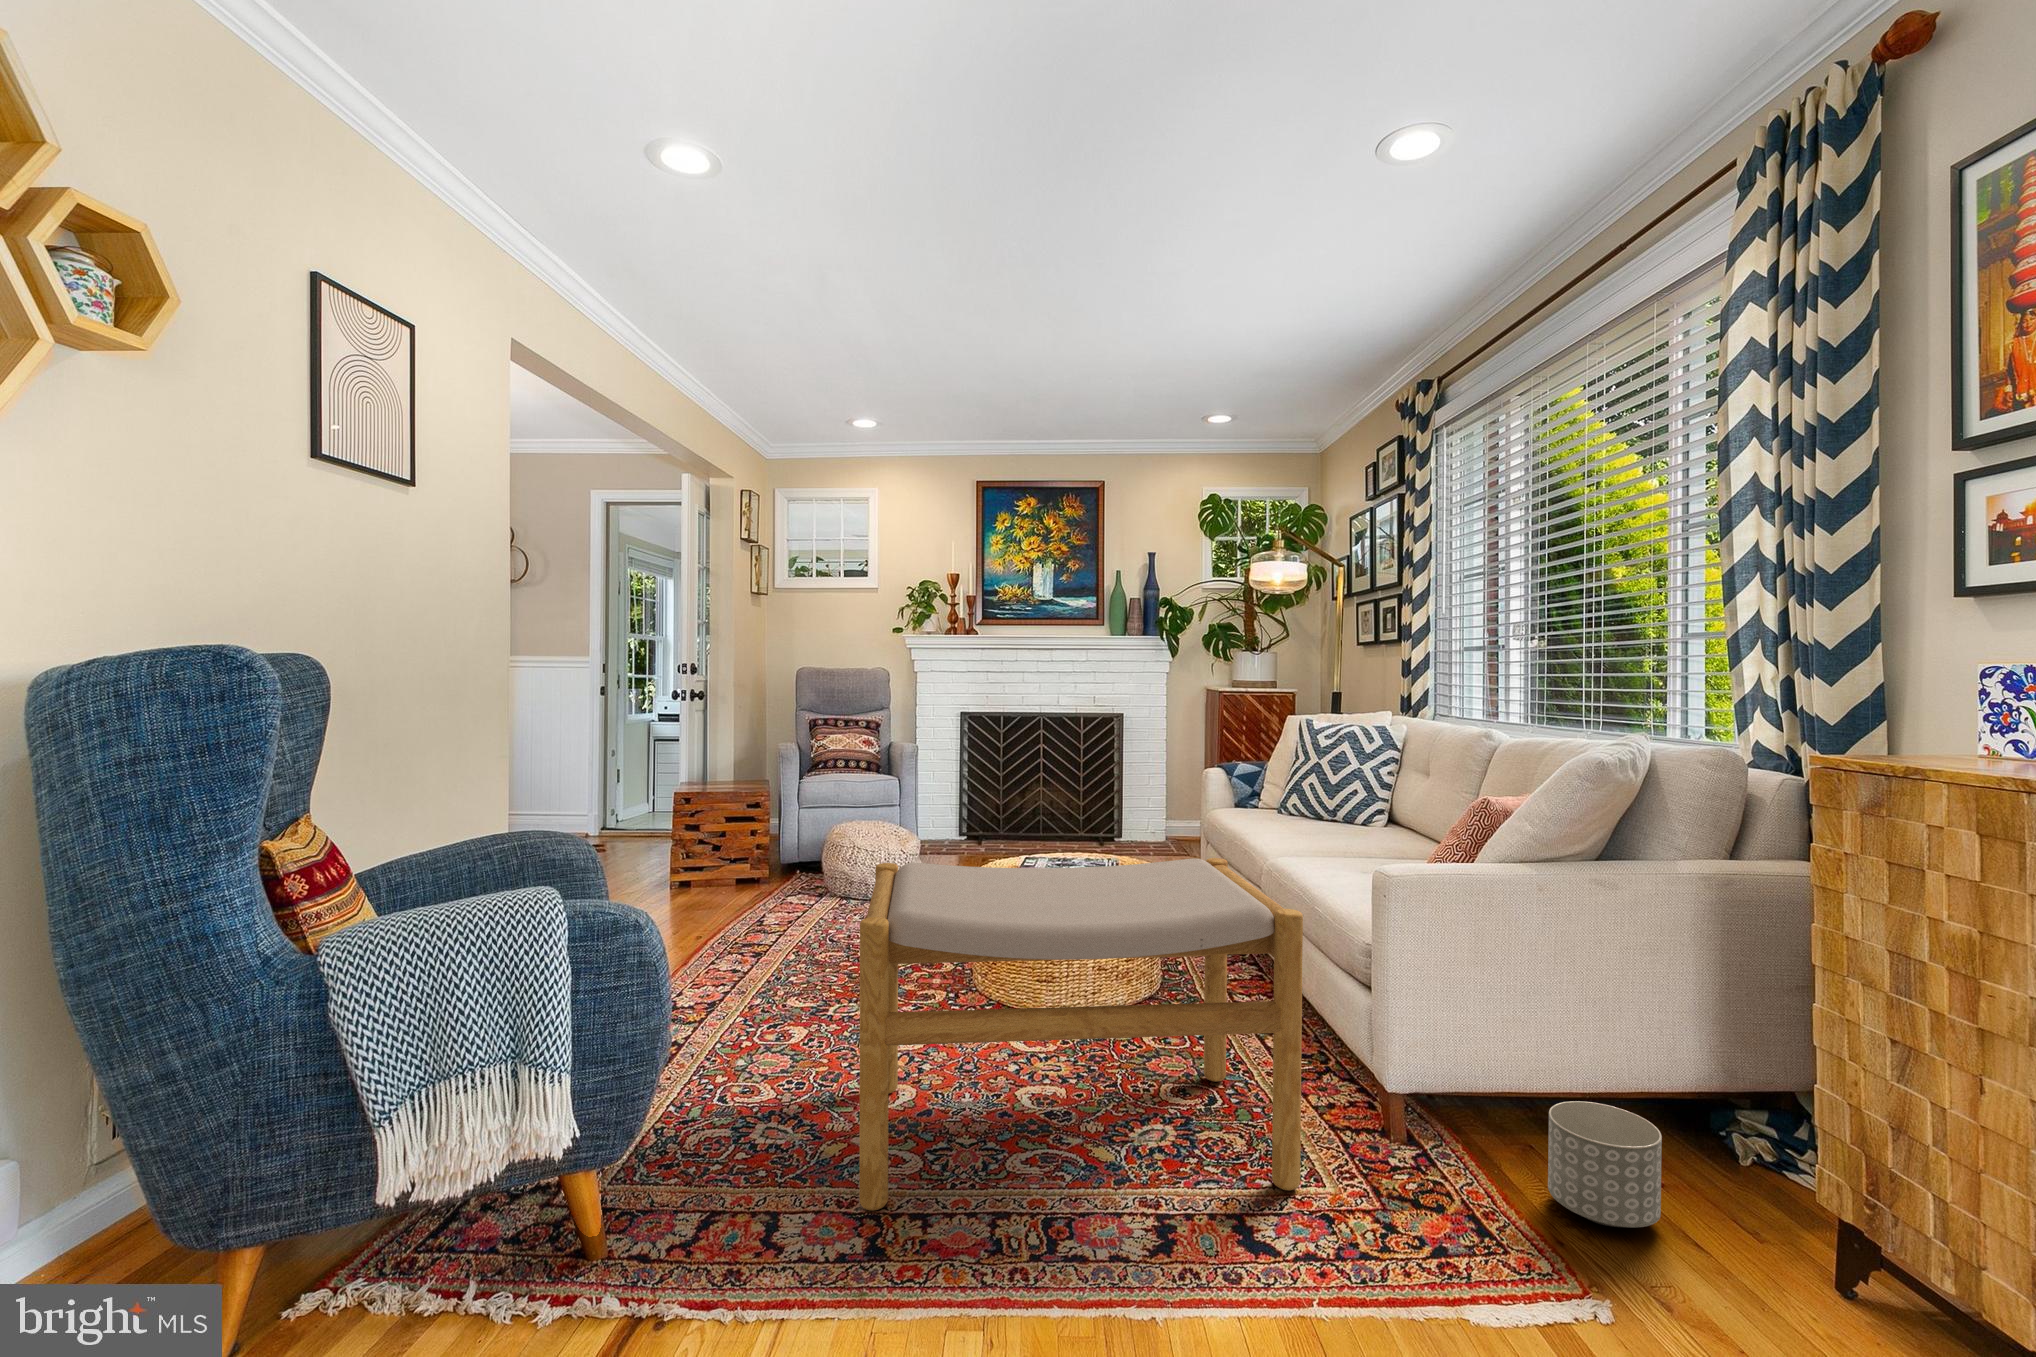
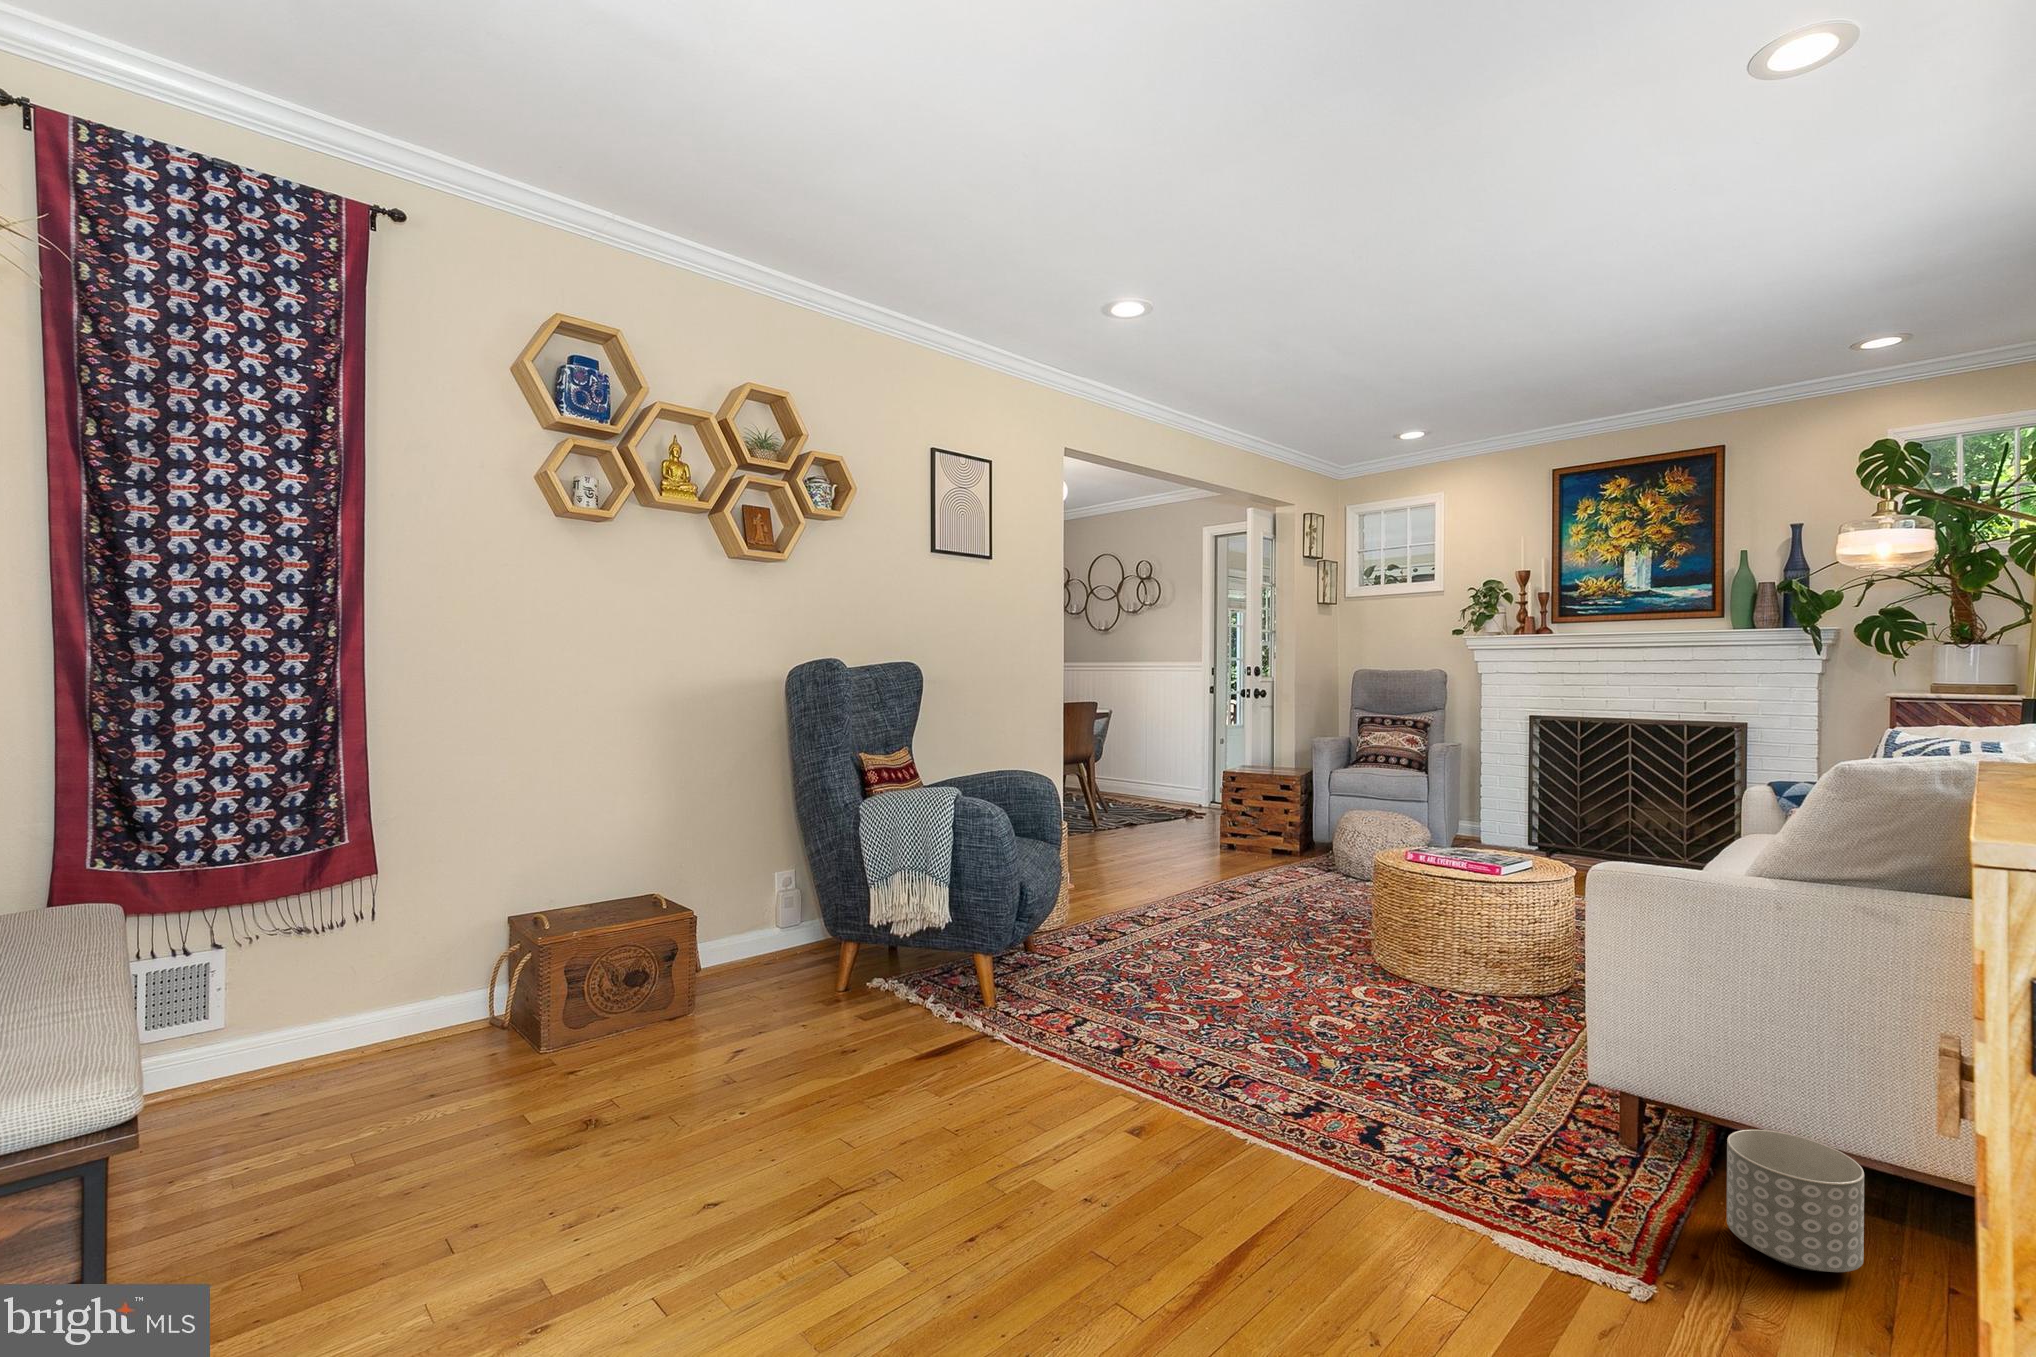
footstool: present [859,858,1303,1210] -> none [1132,813,1522,1129]

